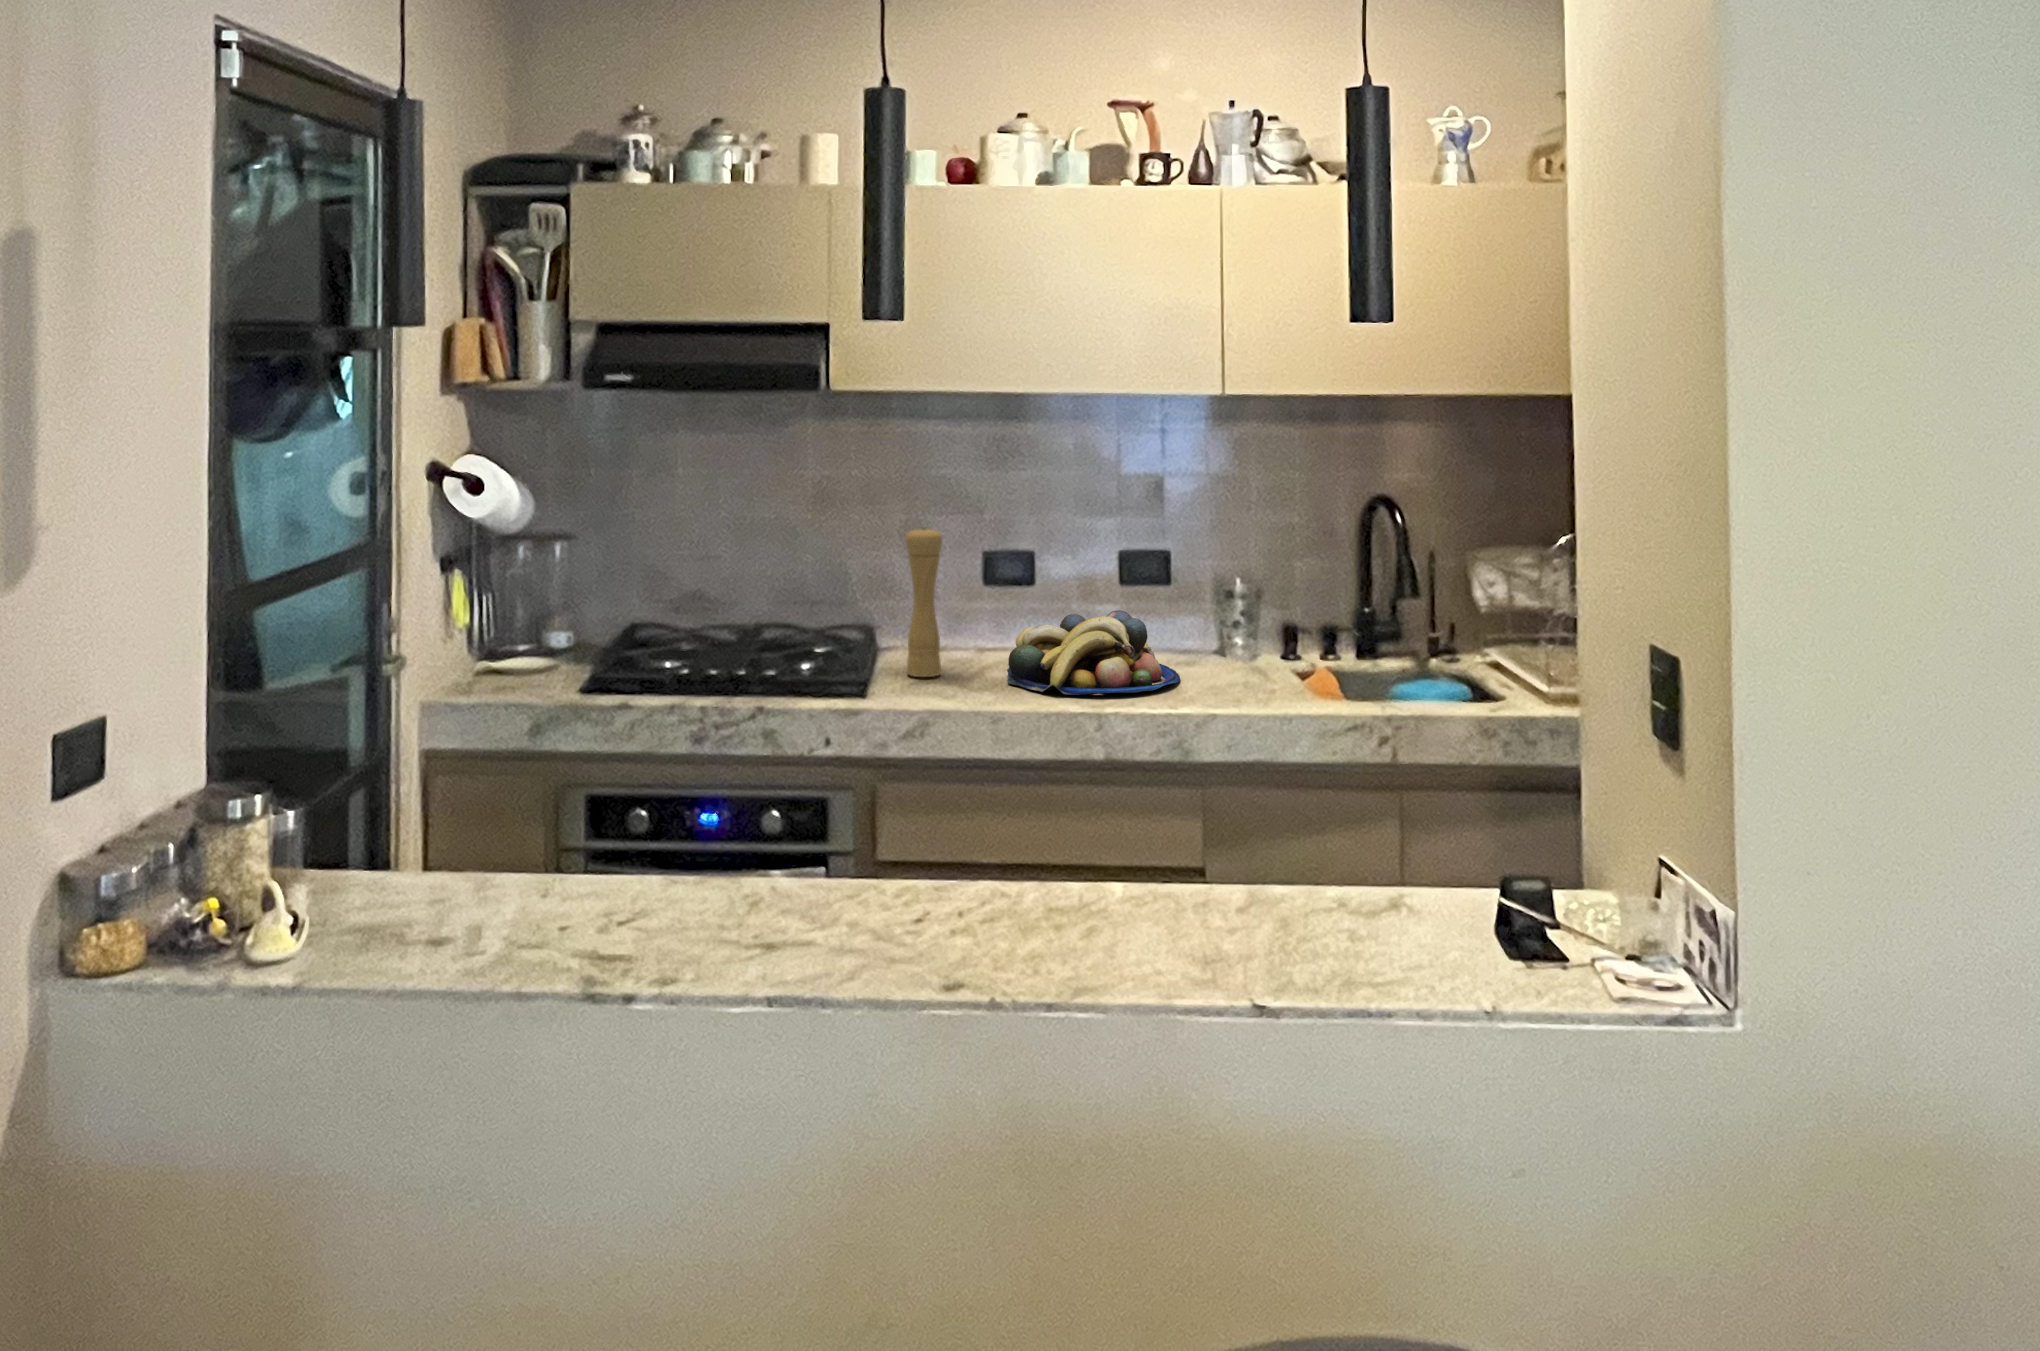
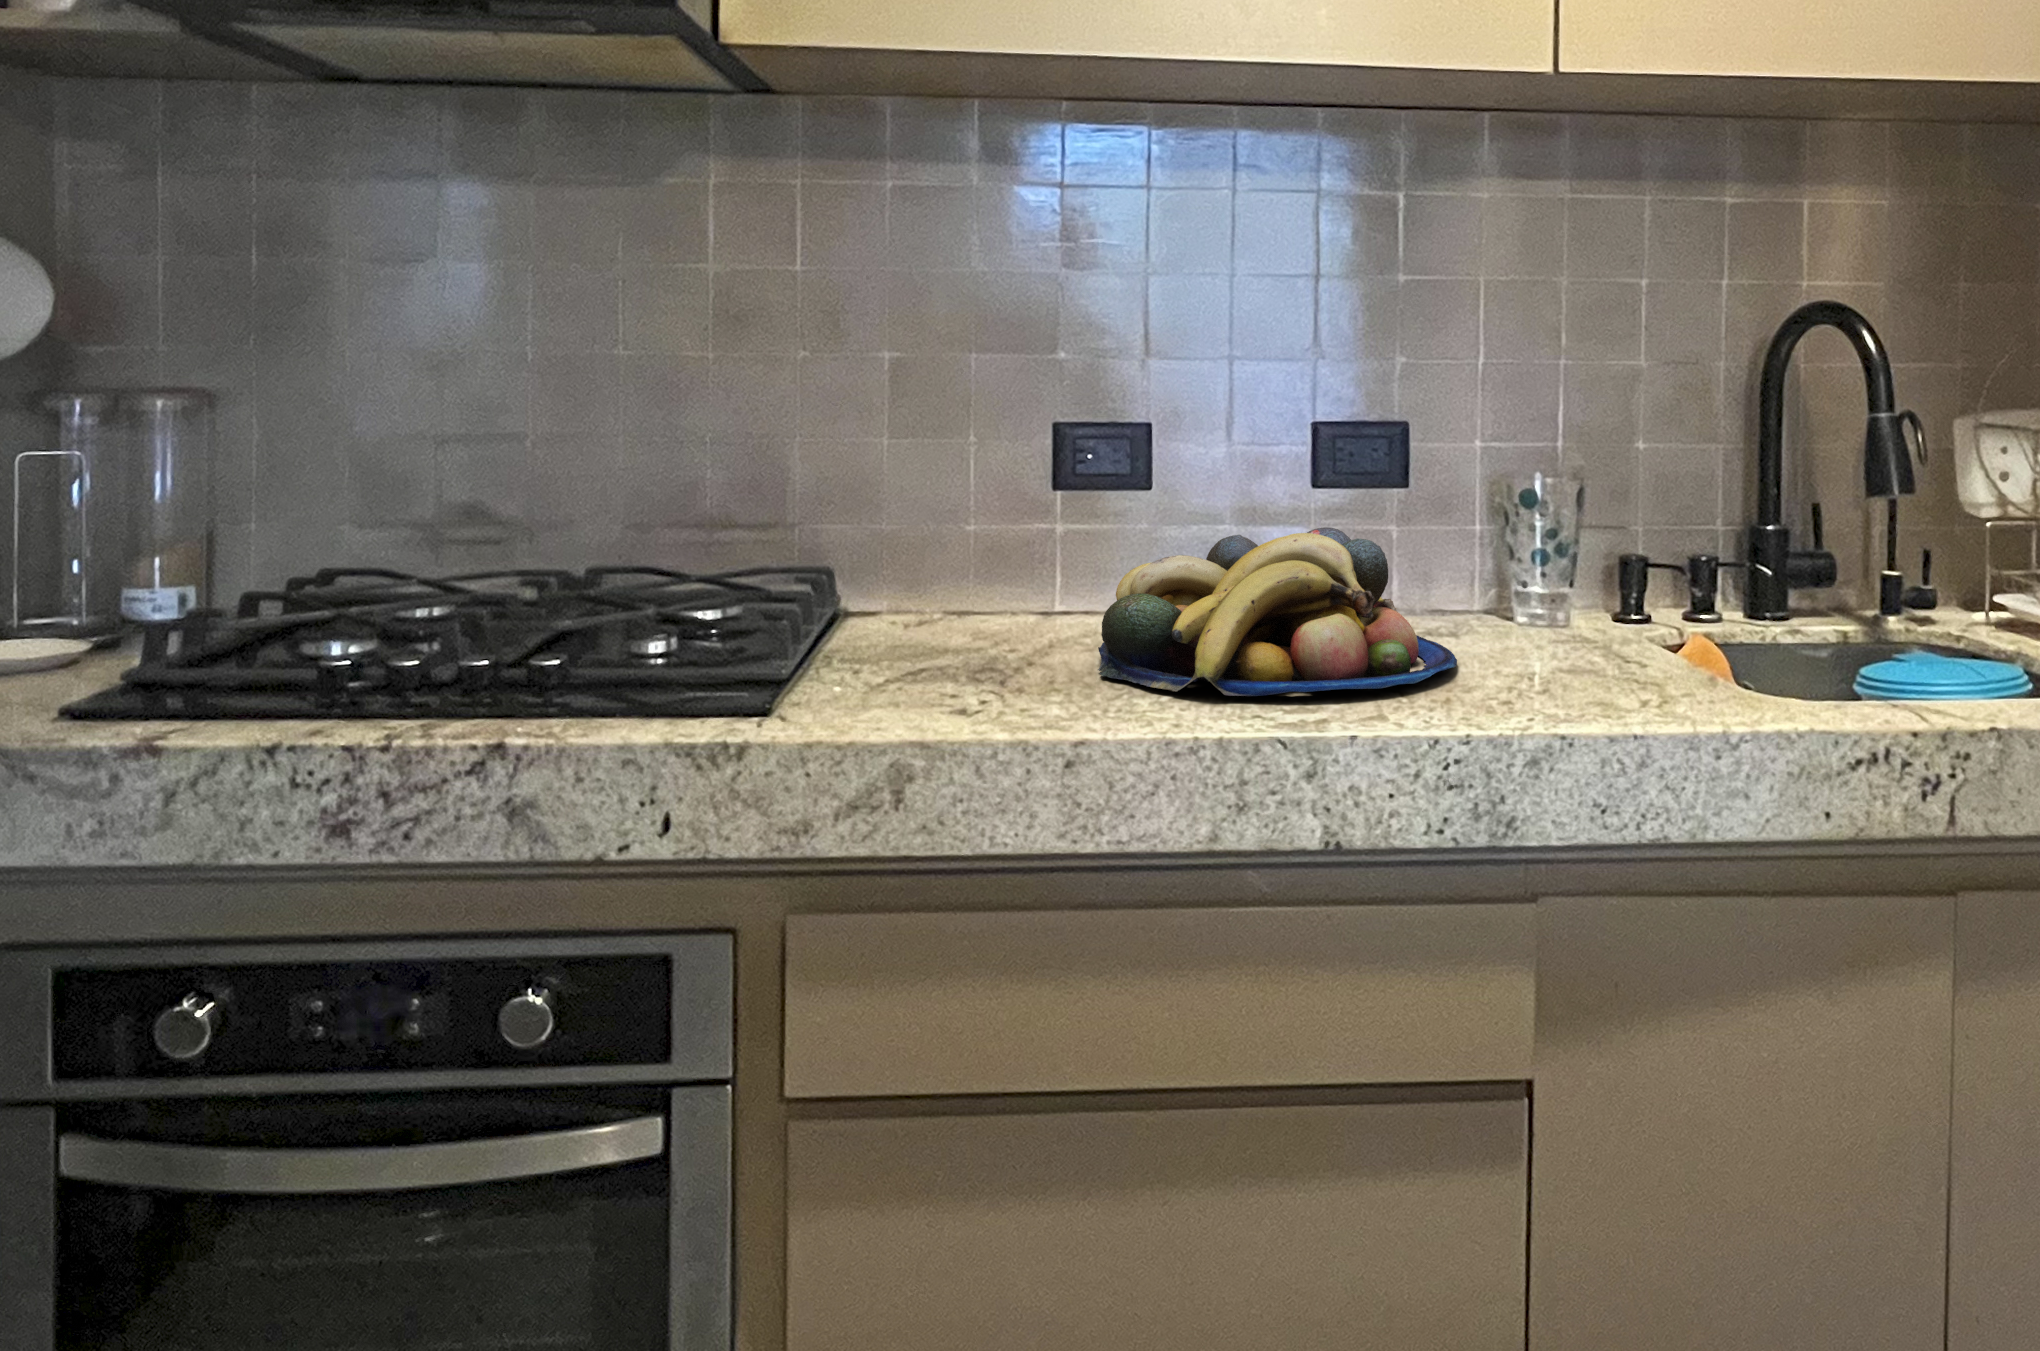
pepper mill: present [906,527,942,677] -> none [877,347,959,667]

